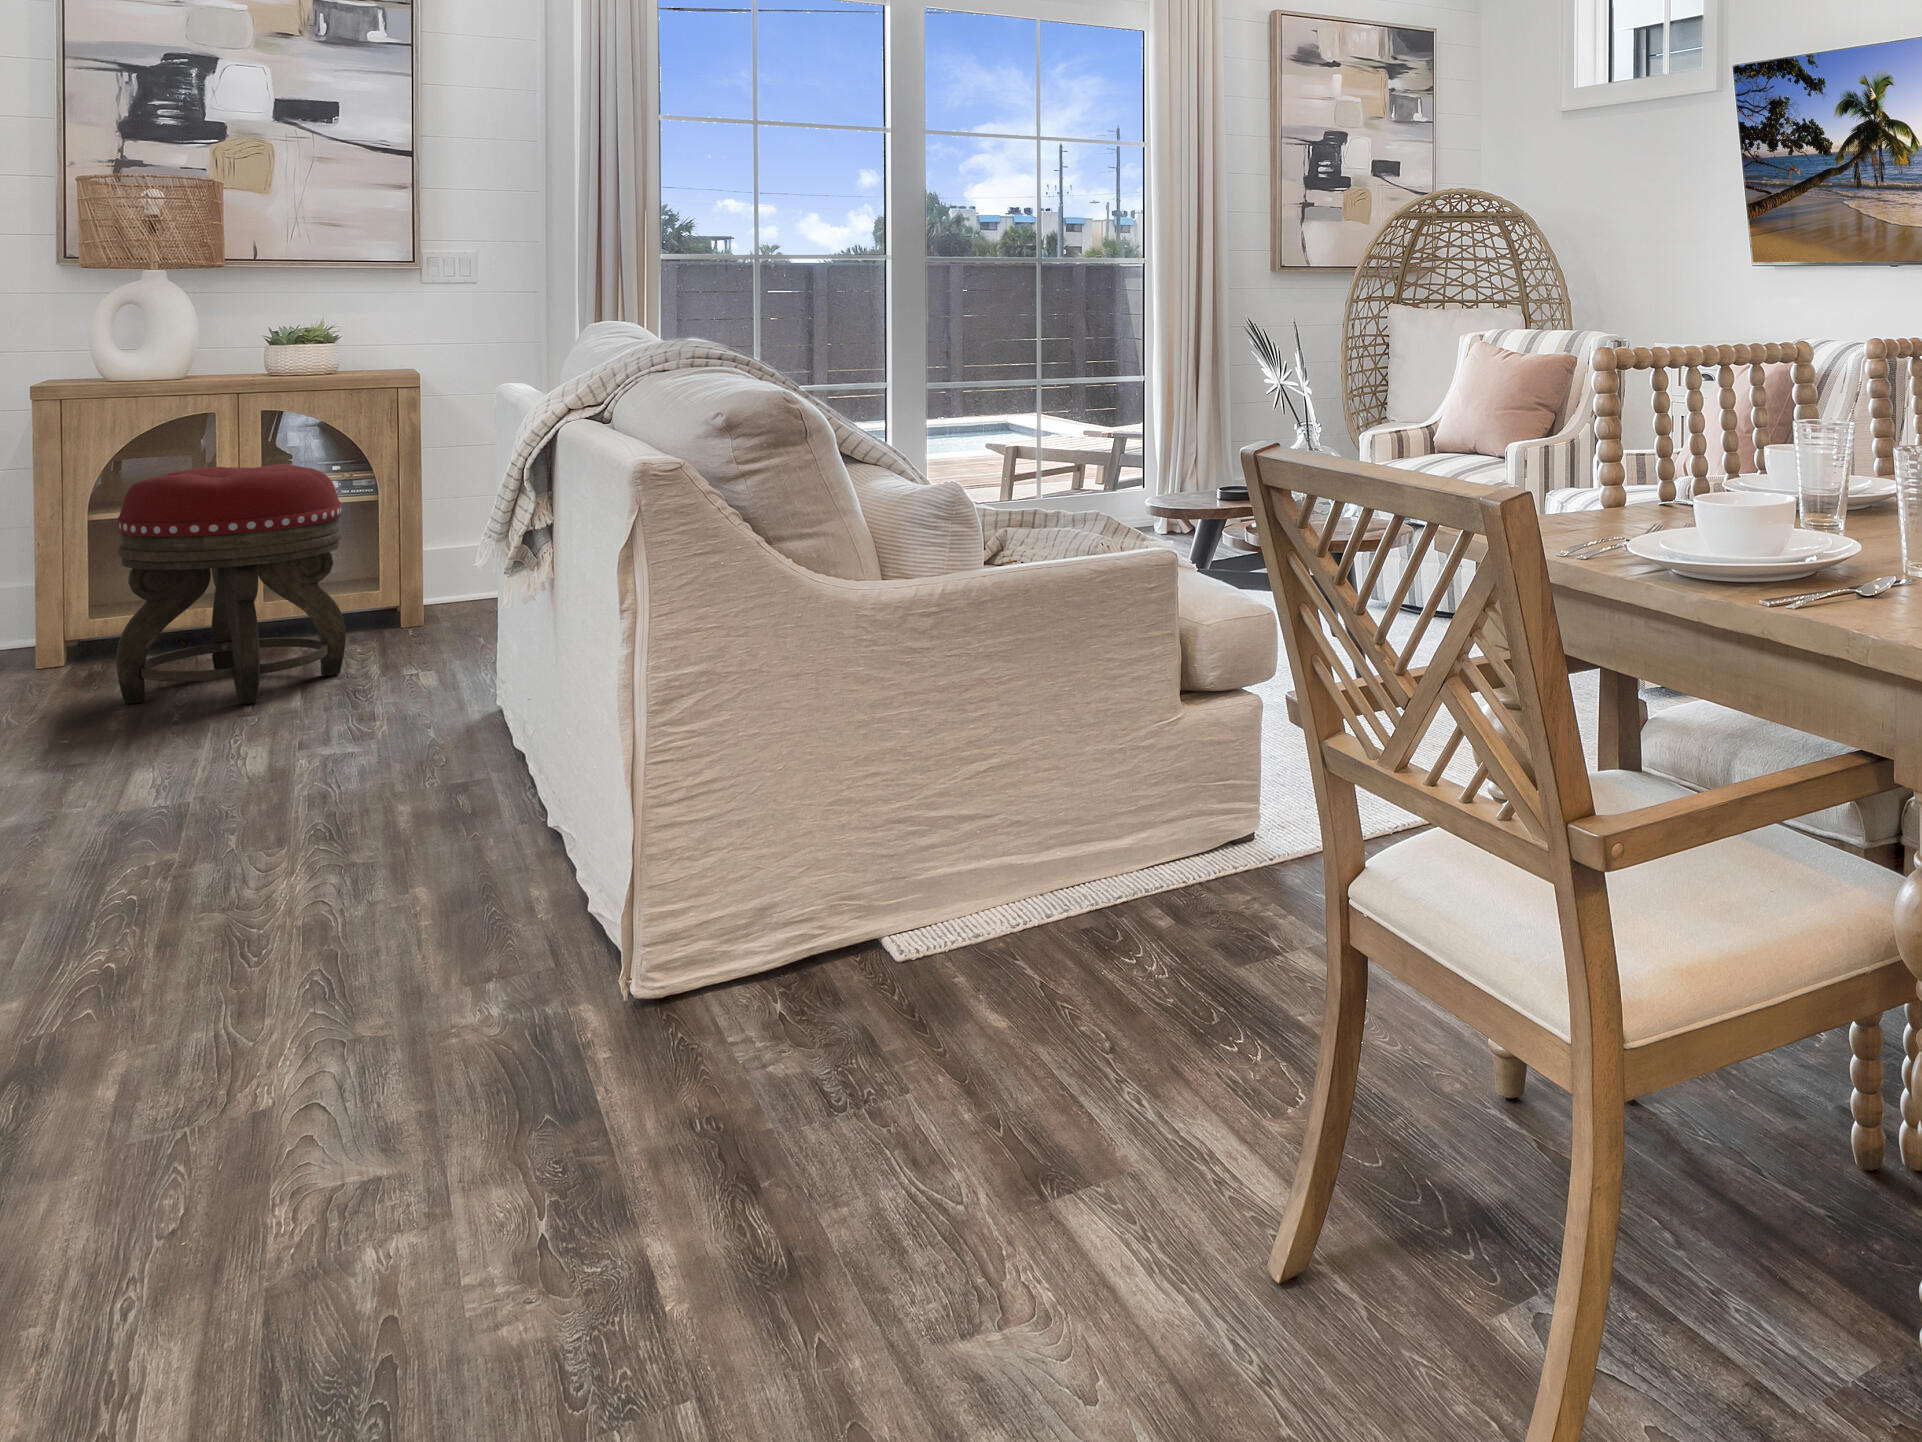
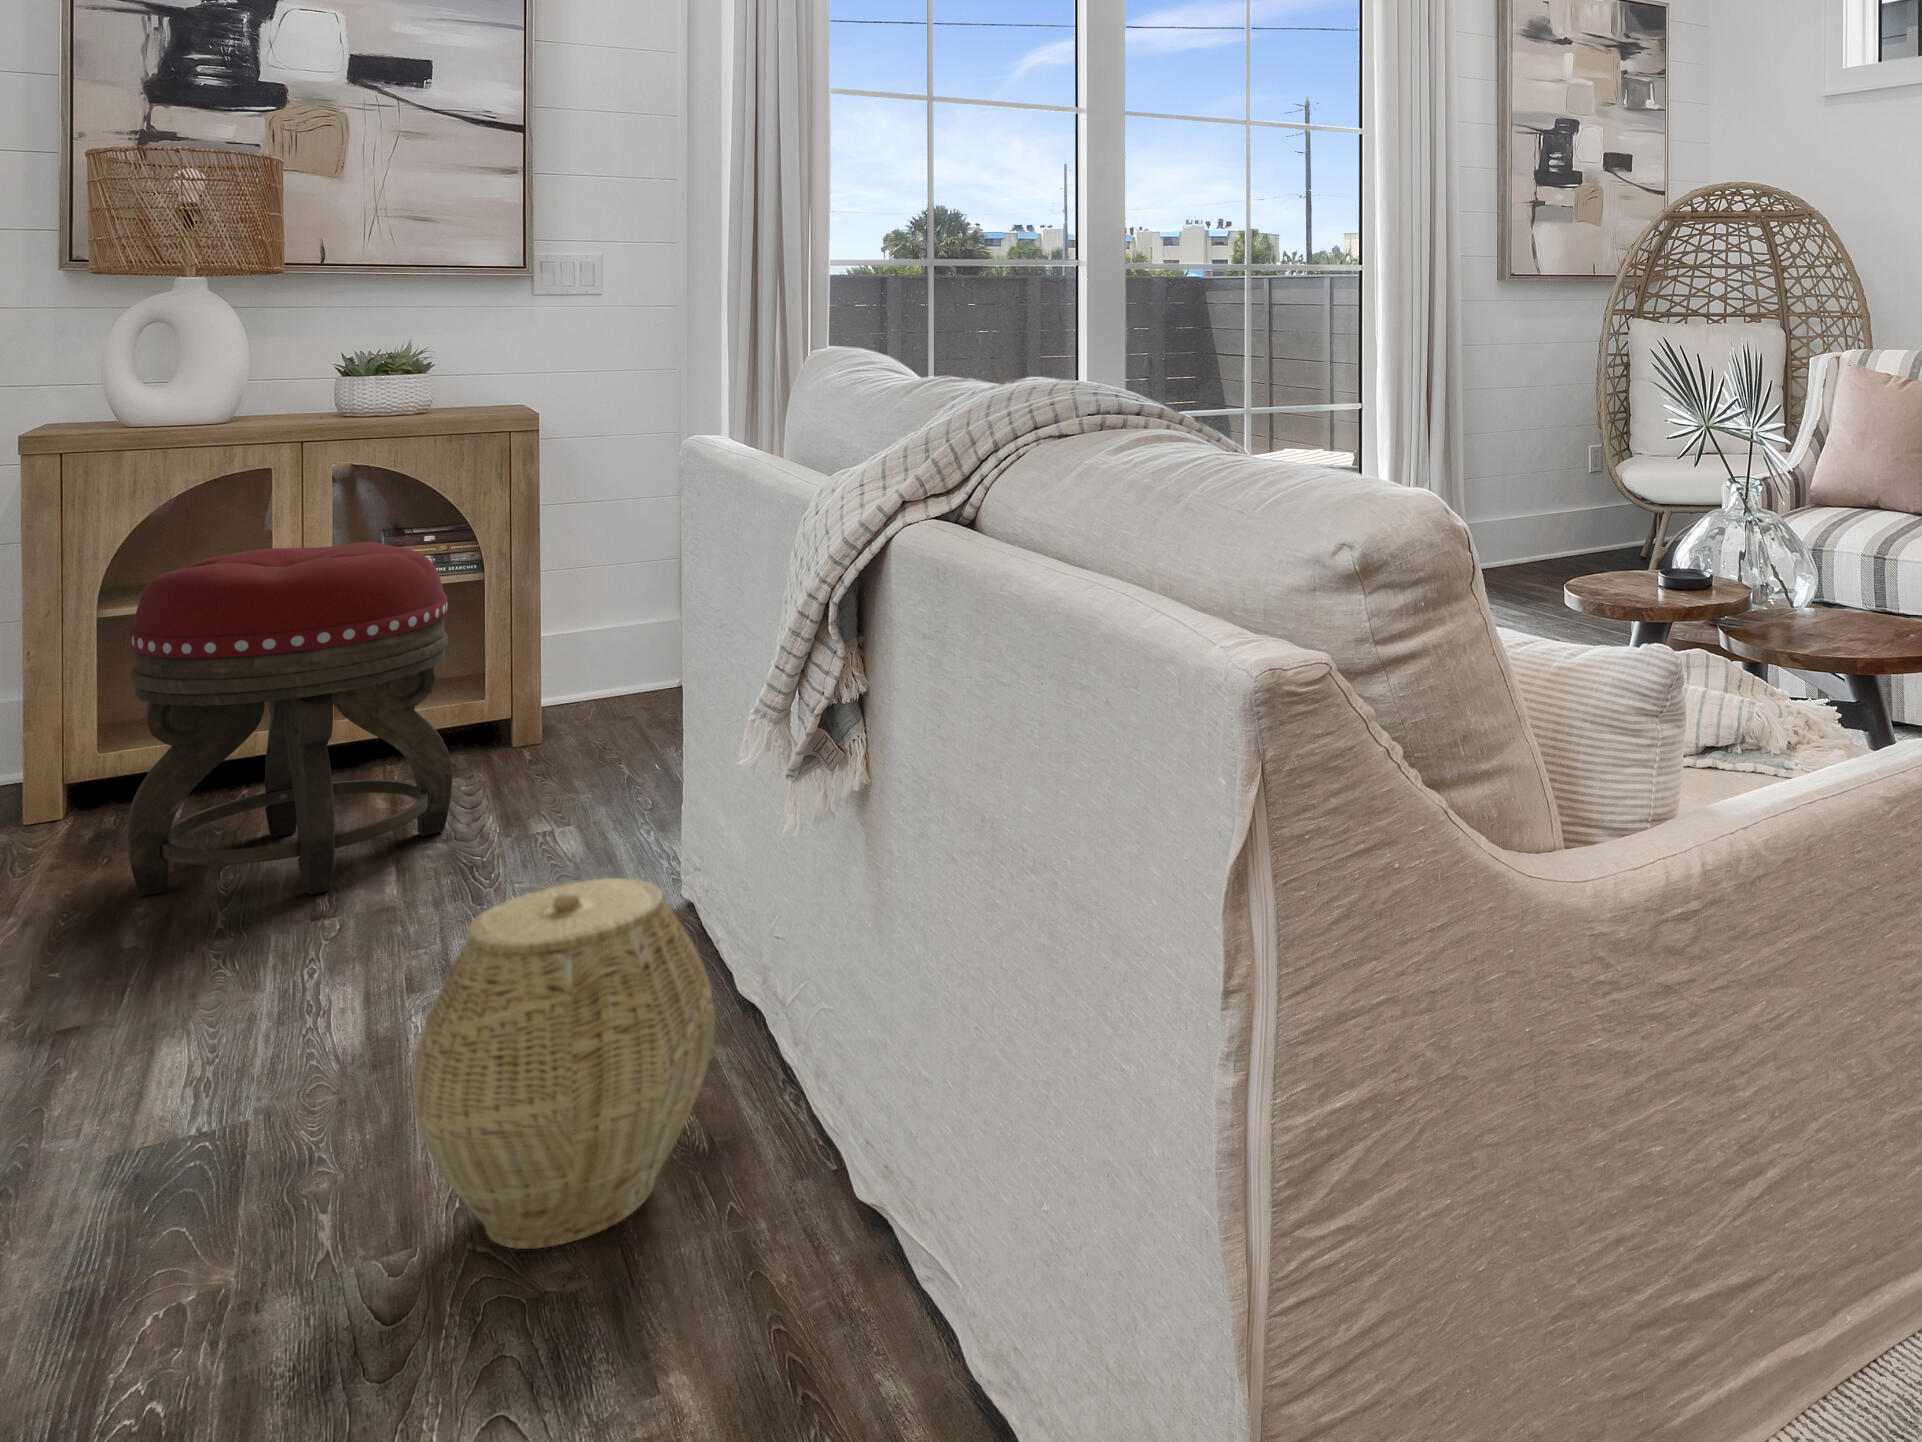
woven basket: none [295,645,479,847] -> present [413,878,715,1249]

